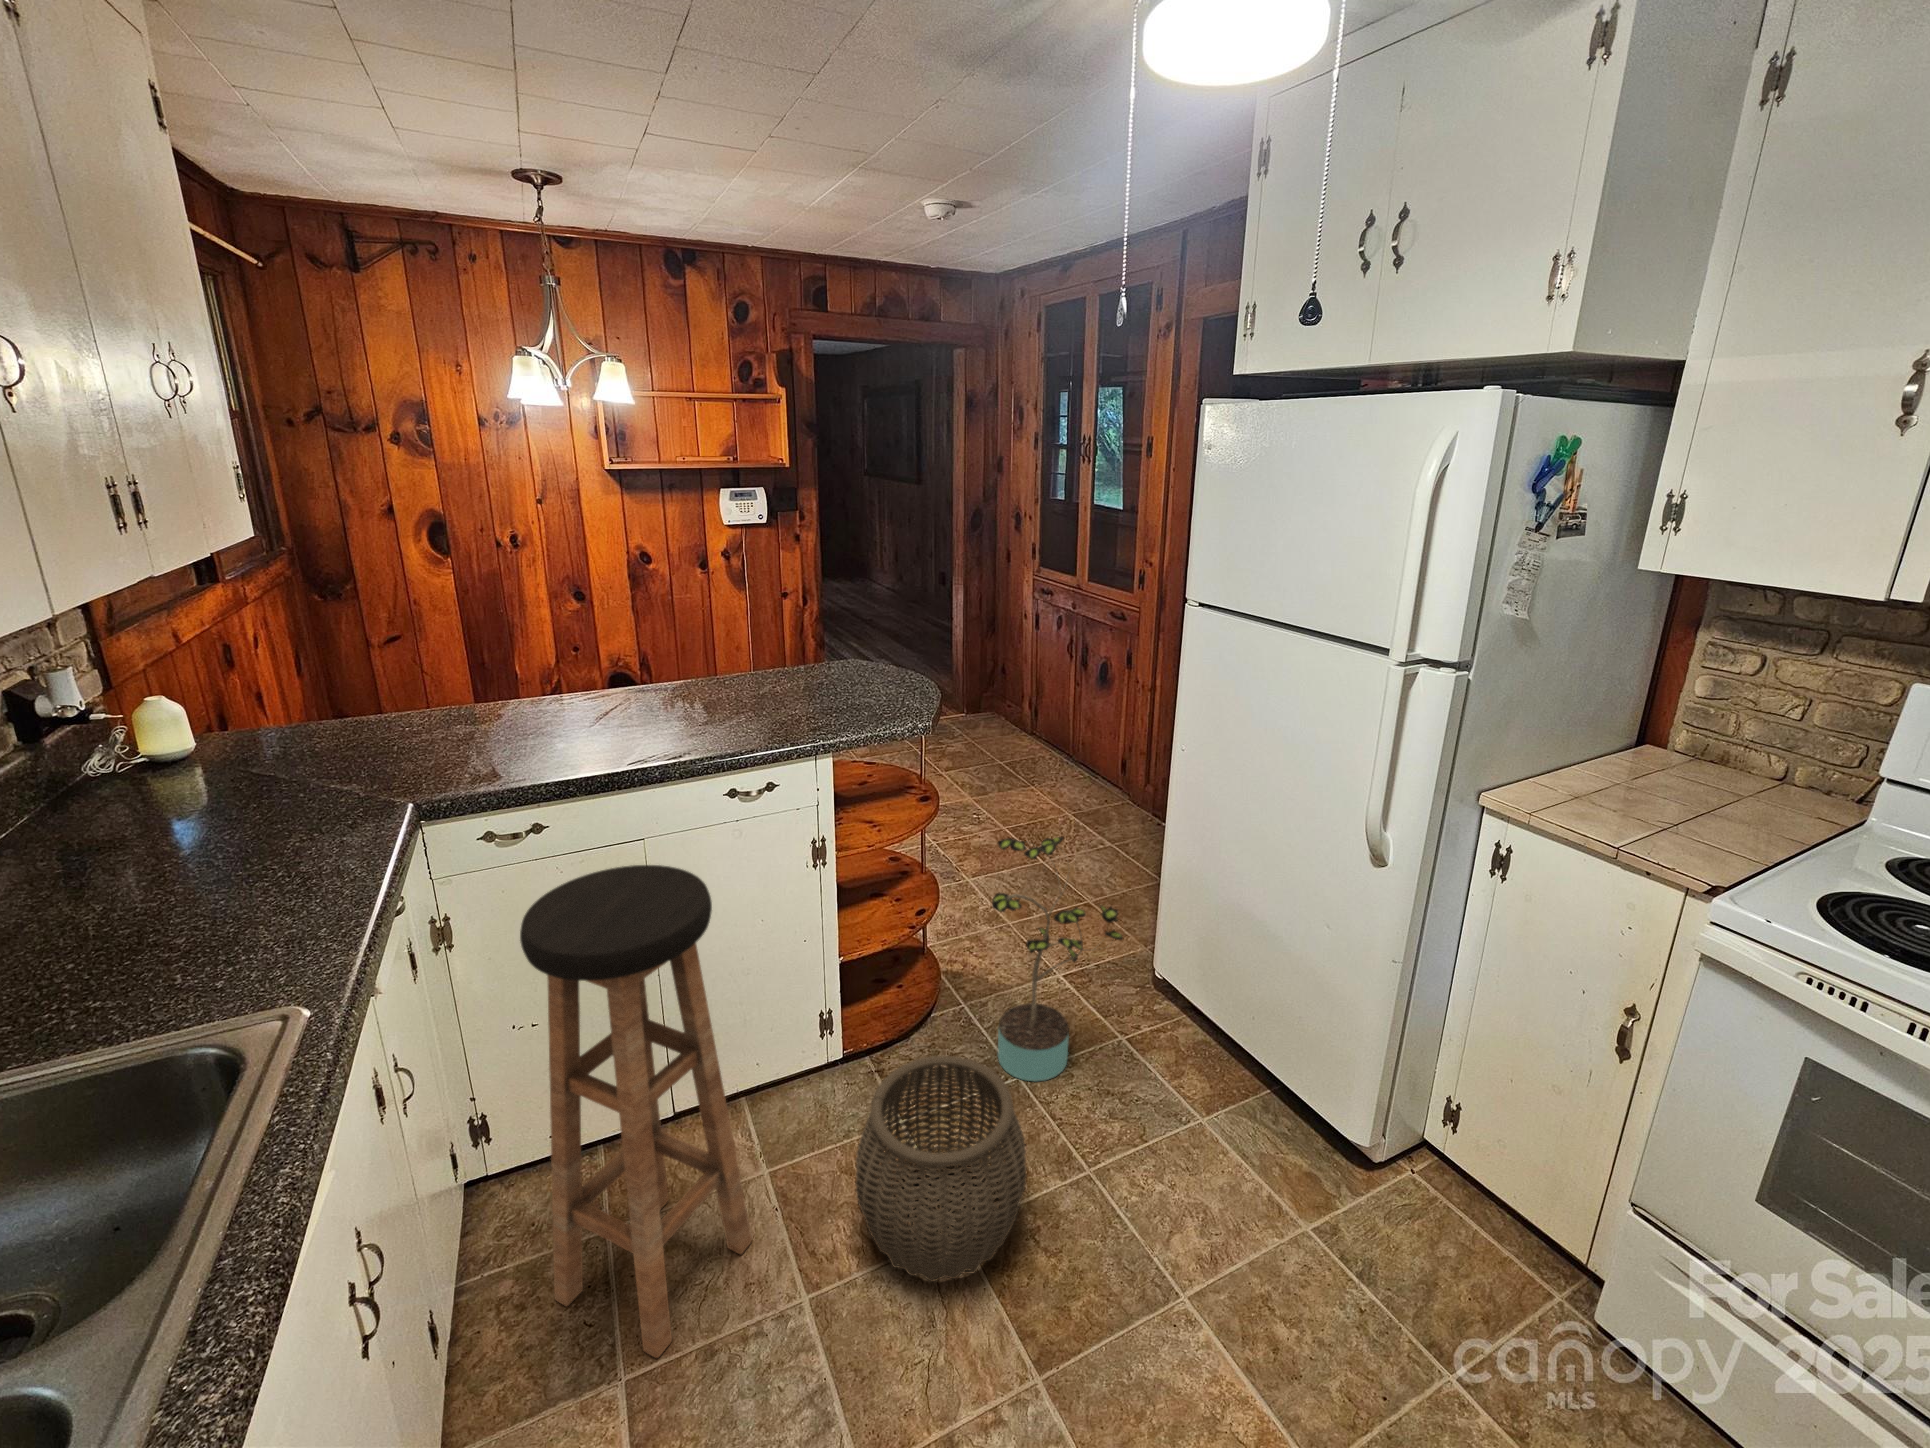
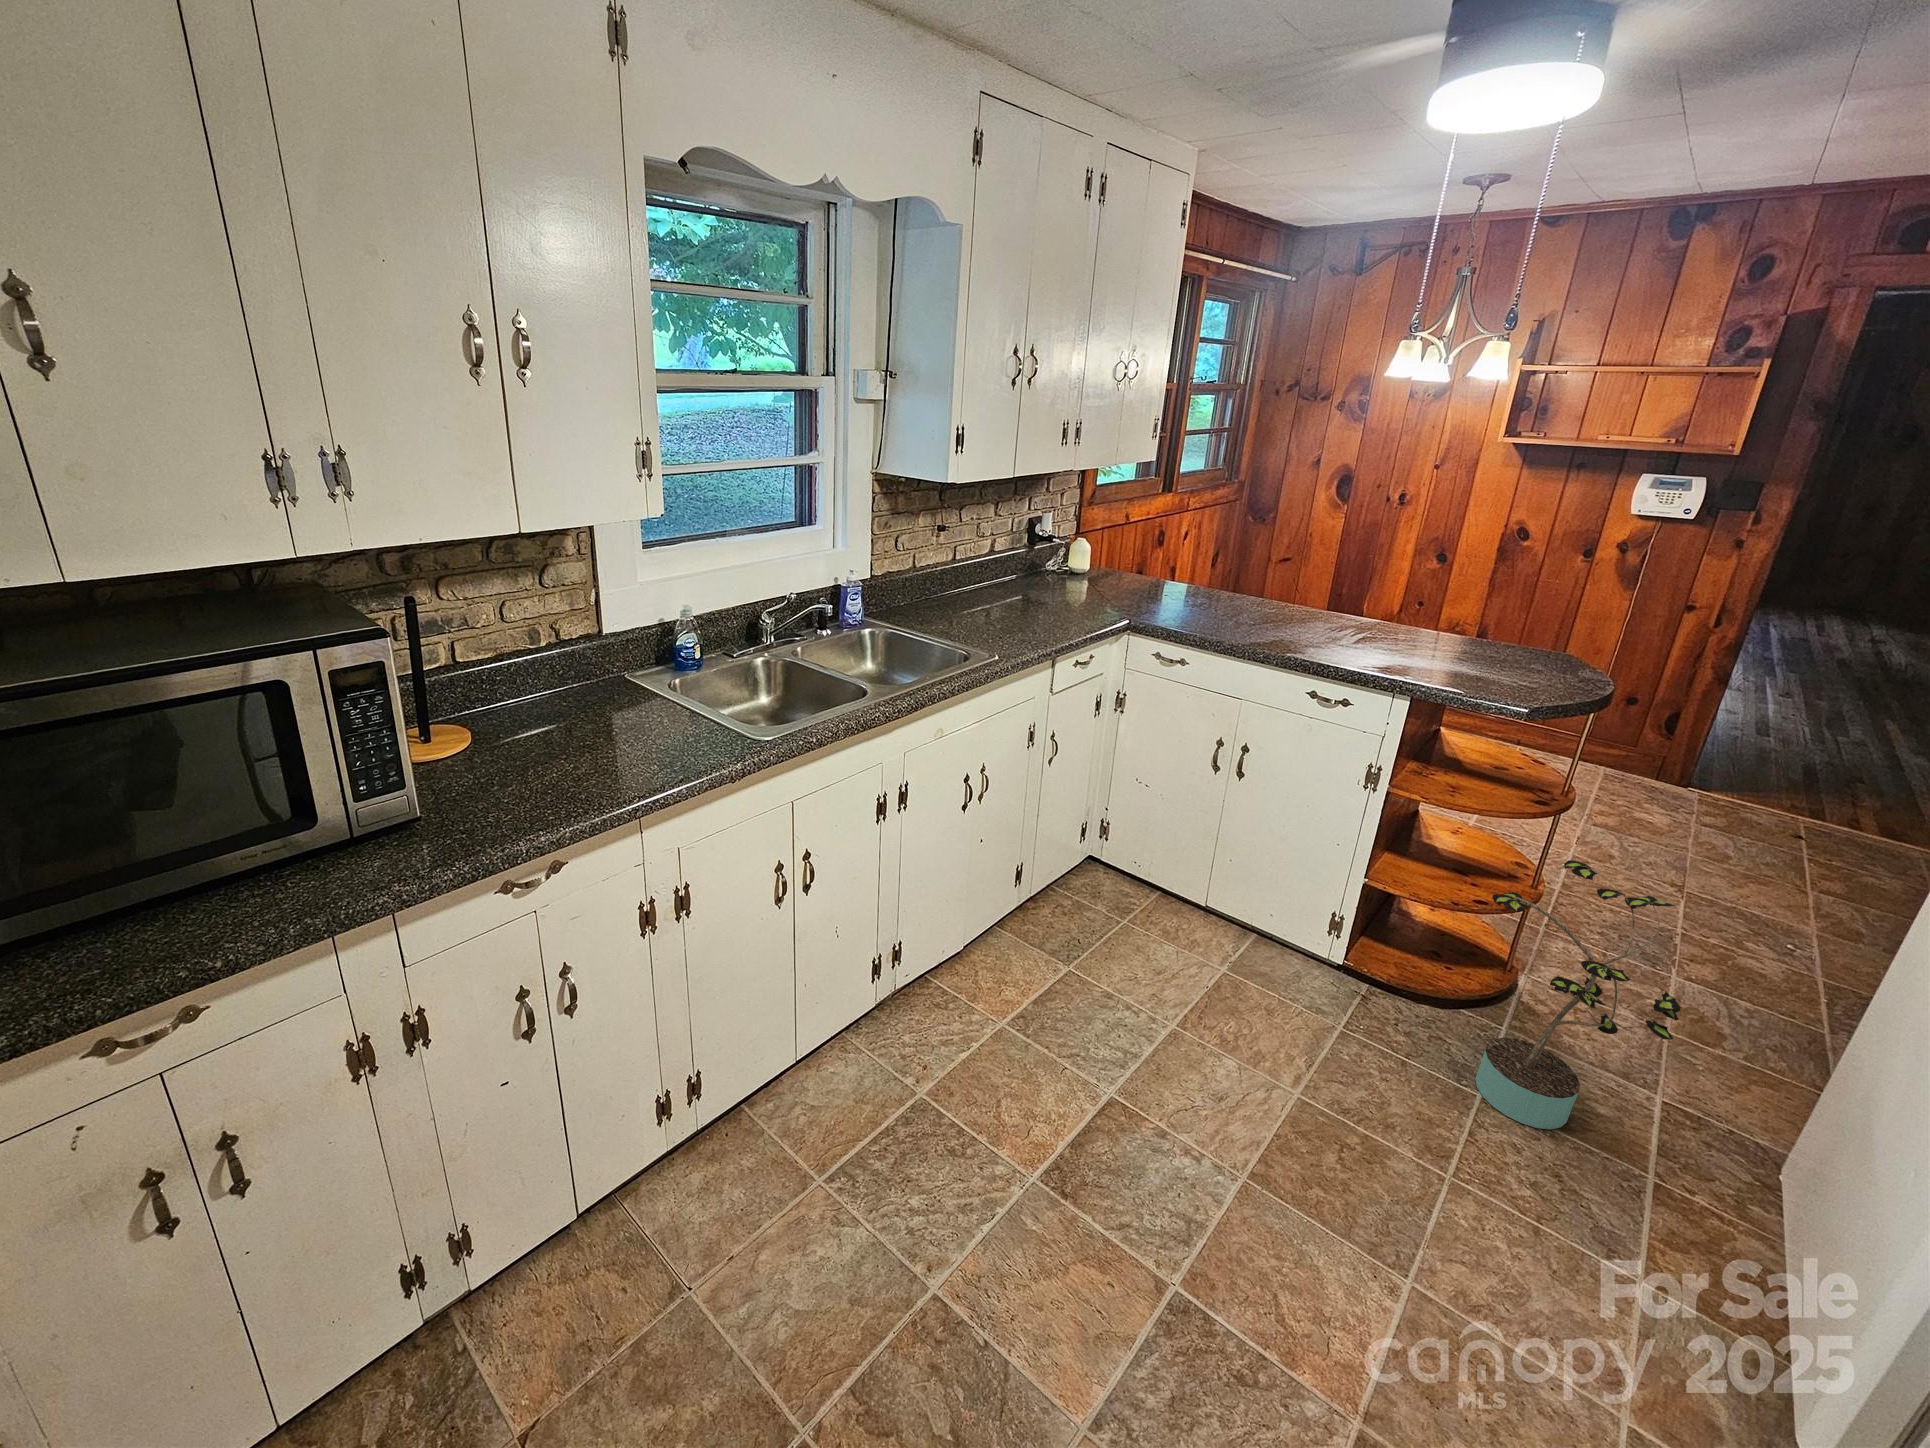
bar stool: present [520,865,752,1358] -> none [1078,684,1220,983]
woven basket: present [855,1056,1027,1282] -> none [1225,944,1388,1125]

